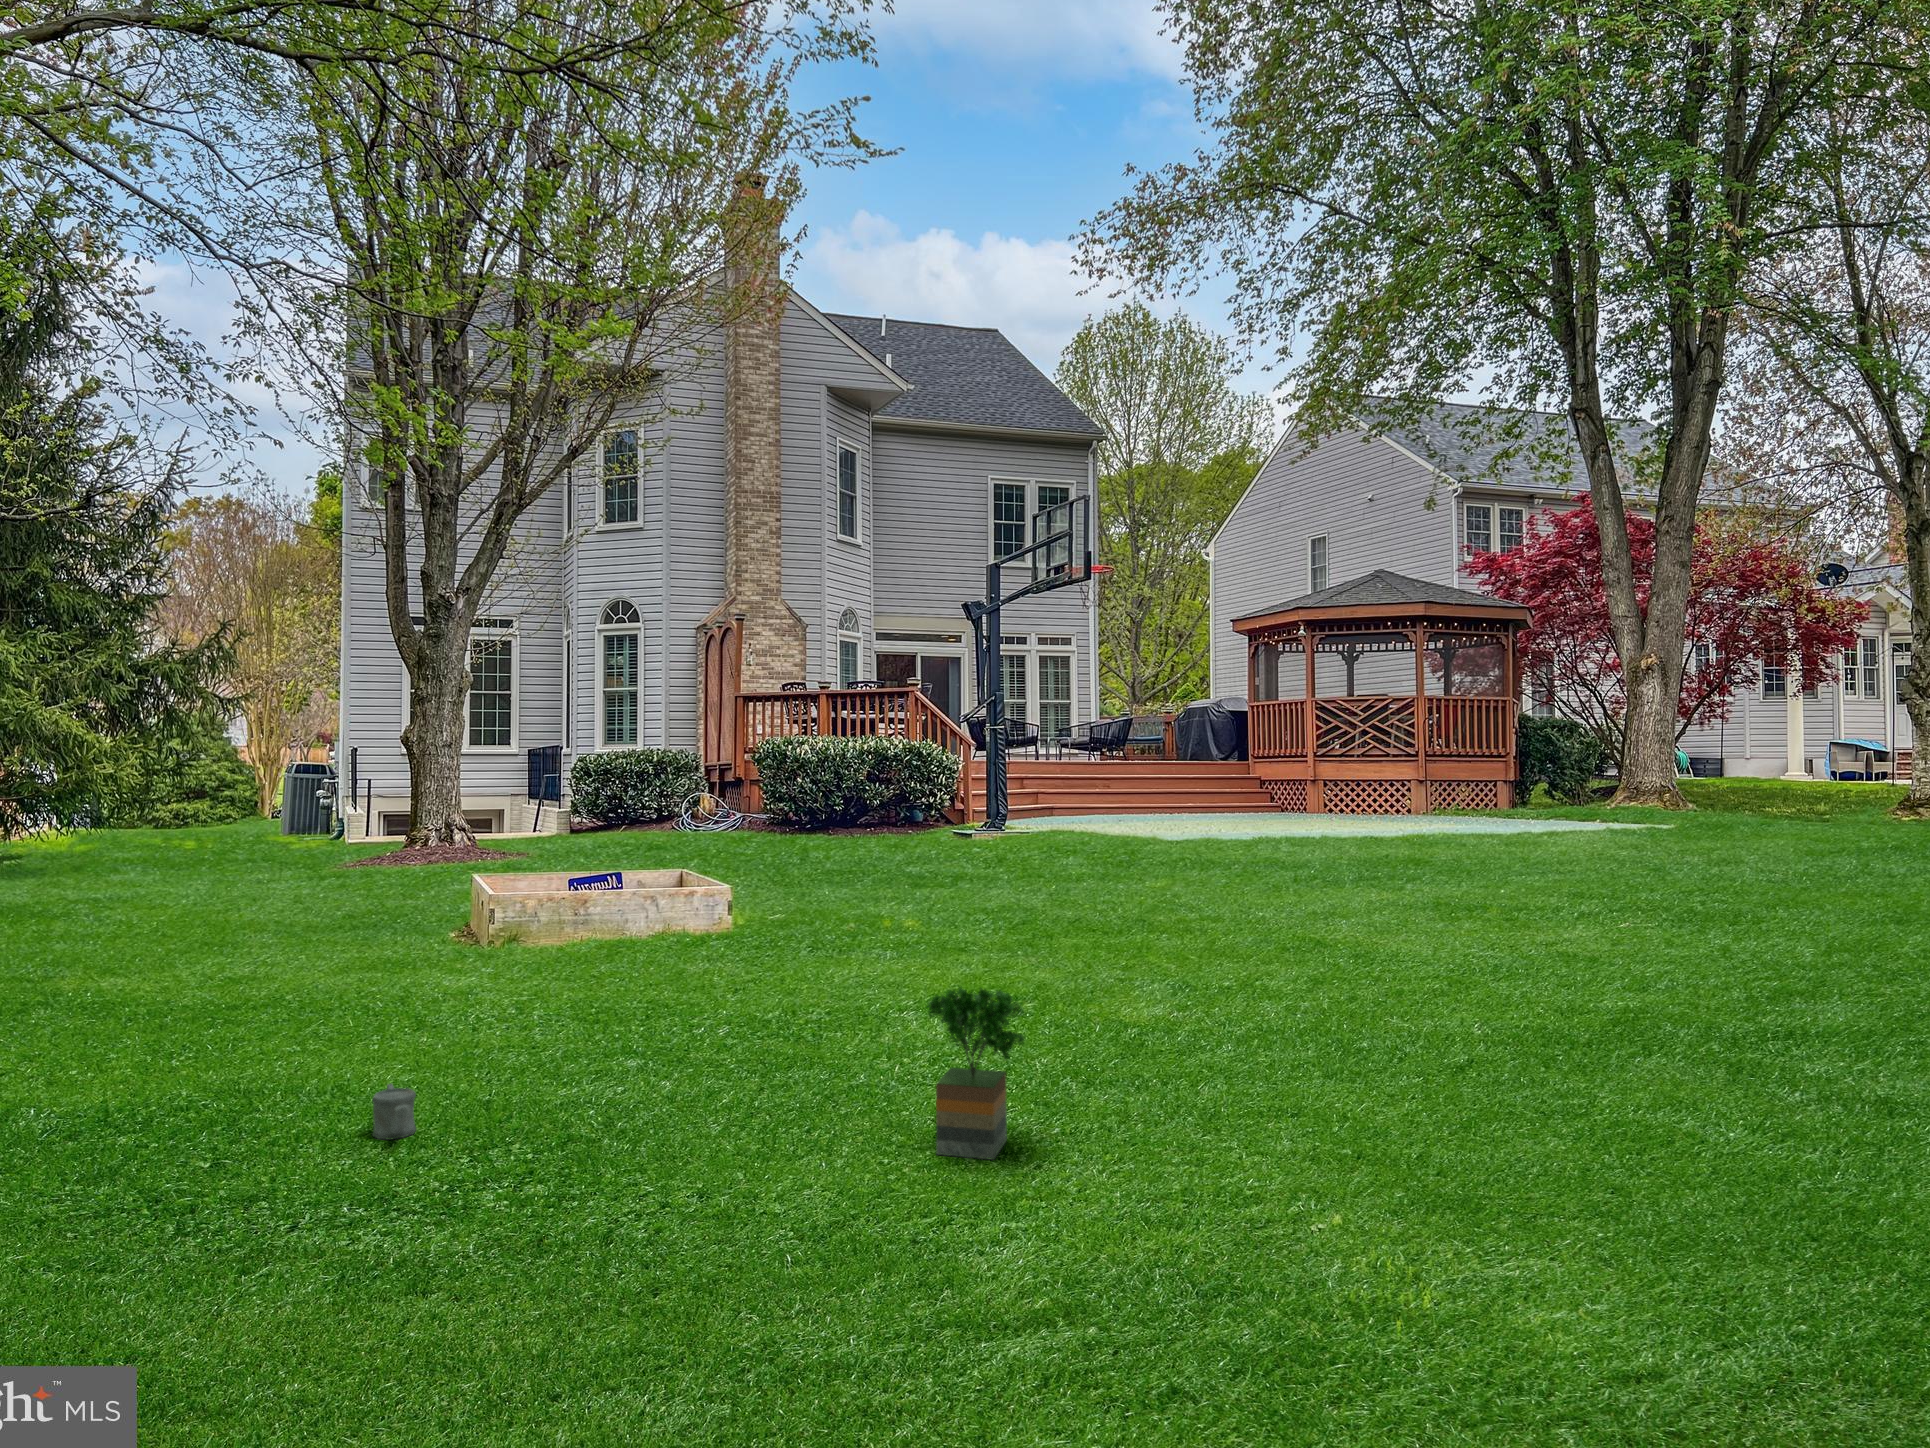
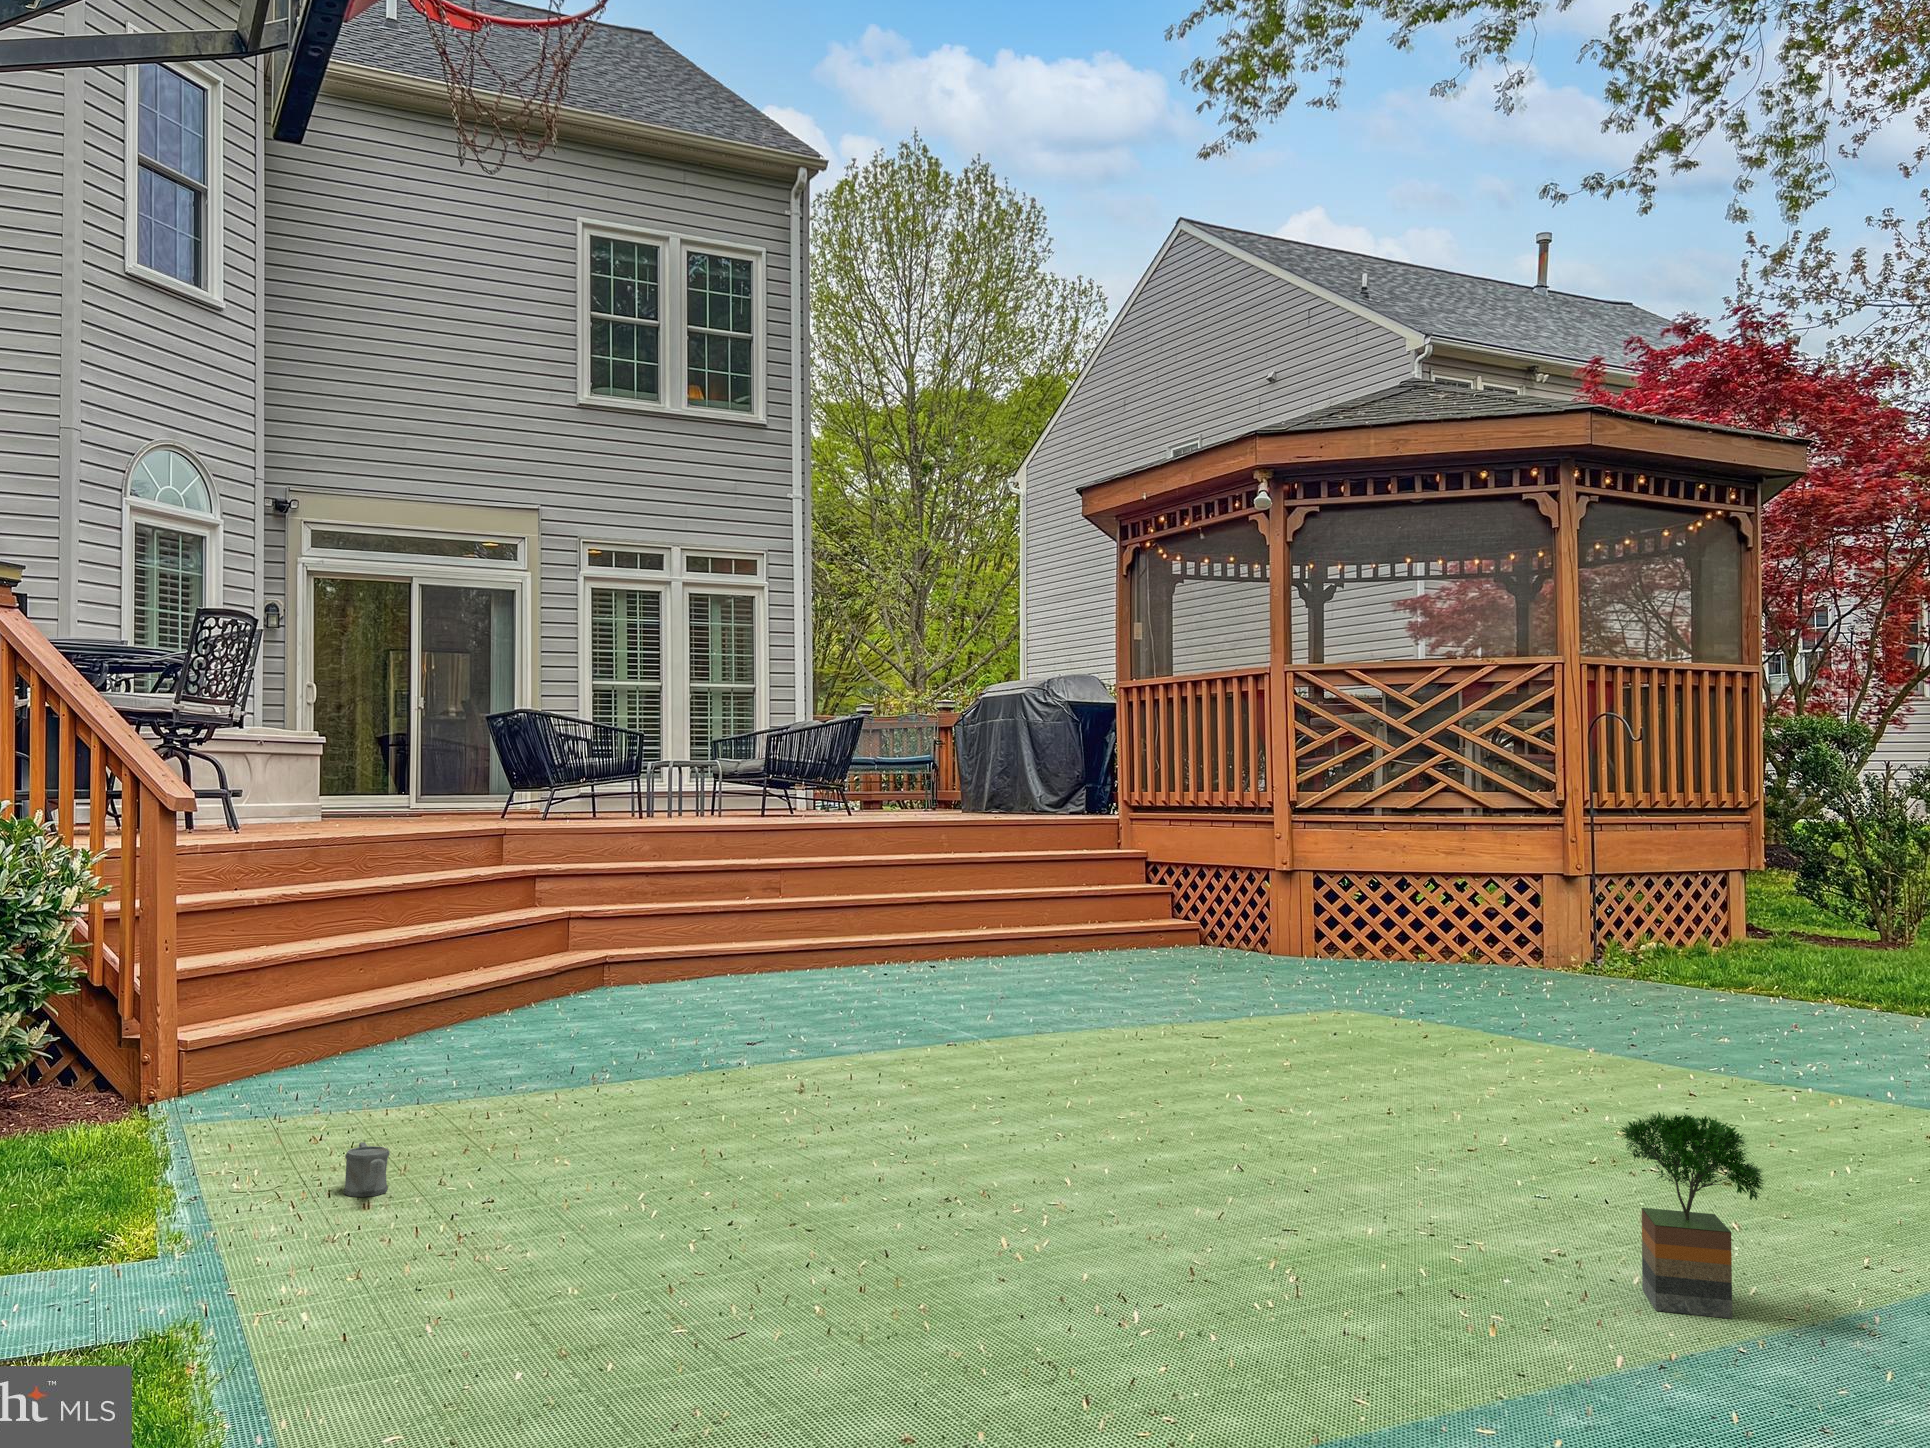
potted tree: present [927,988,1025,1160] -> present [1620,1111,1764,1319]

